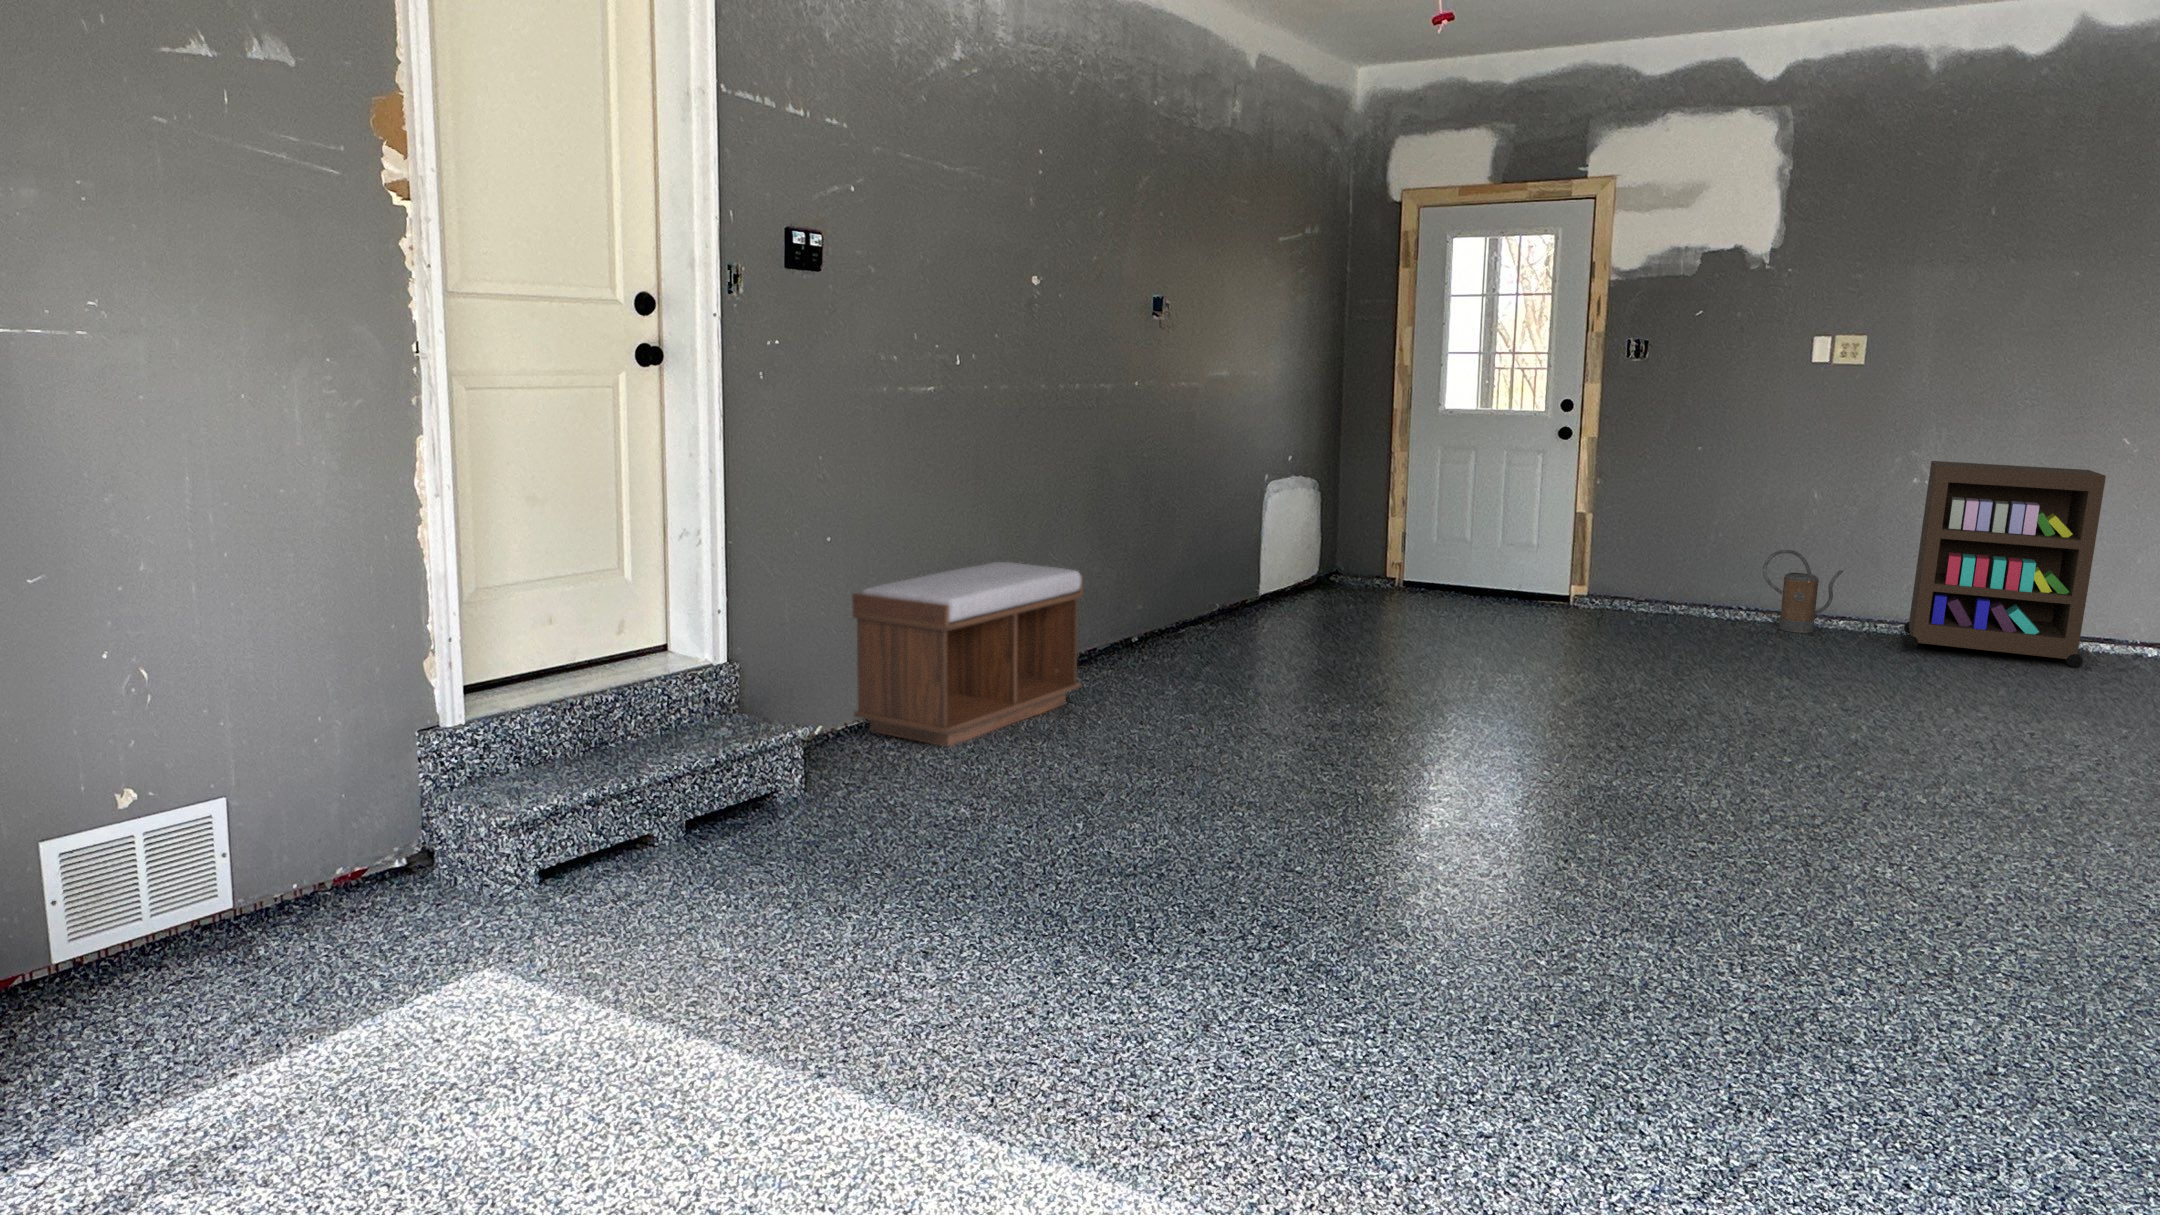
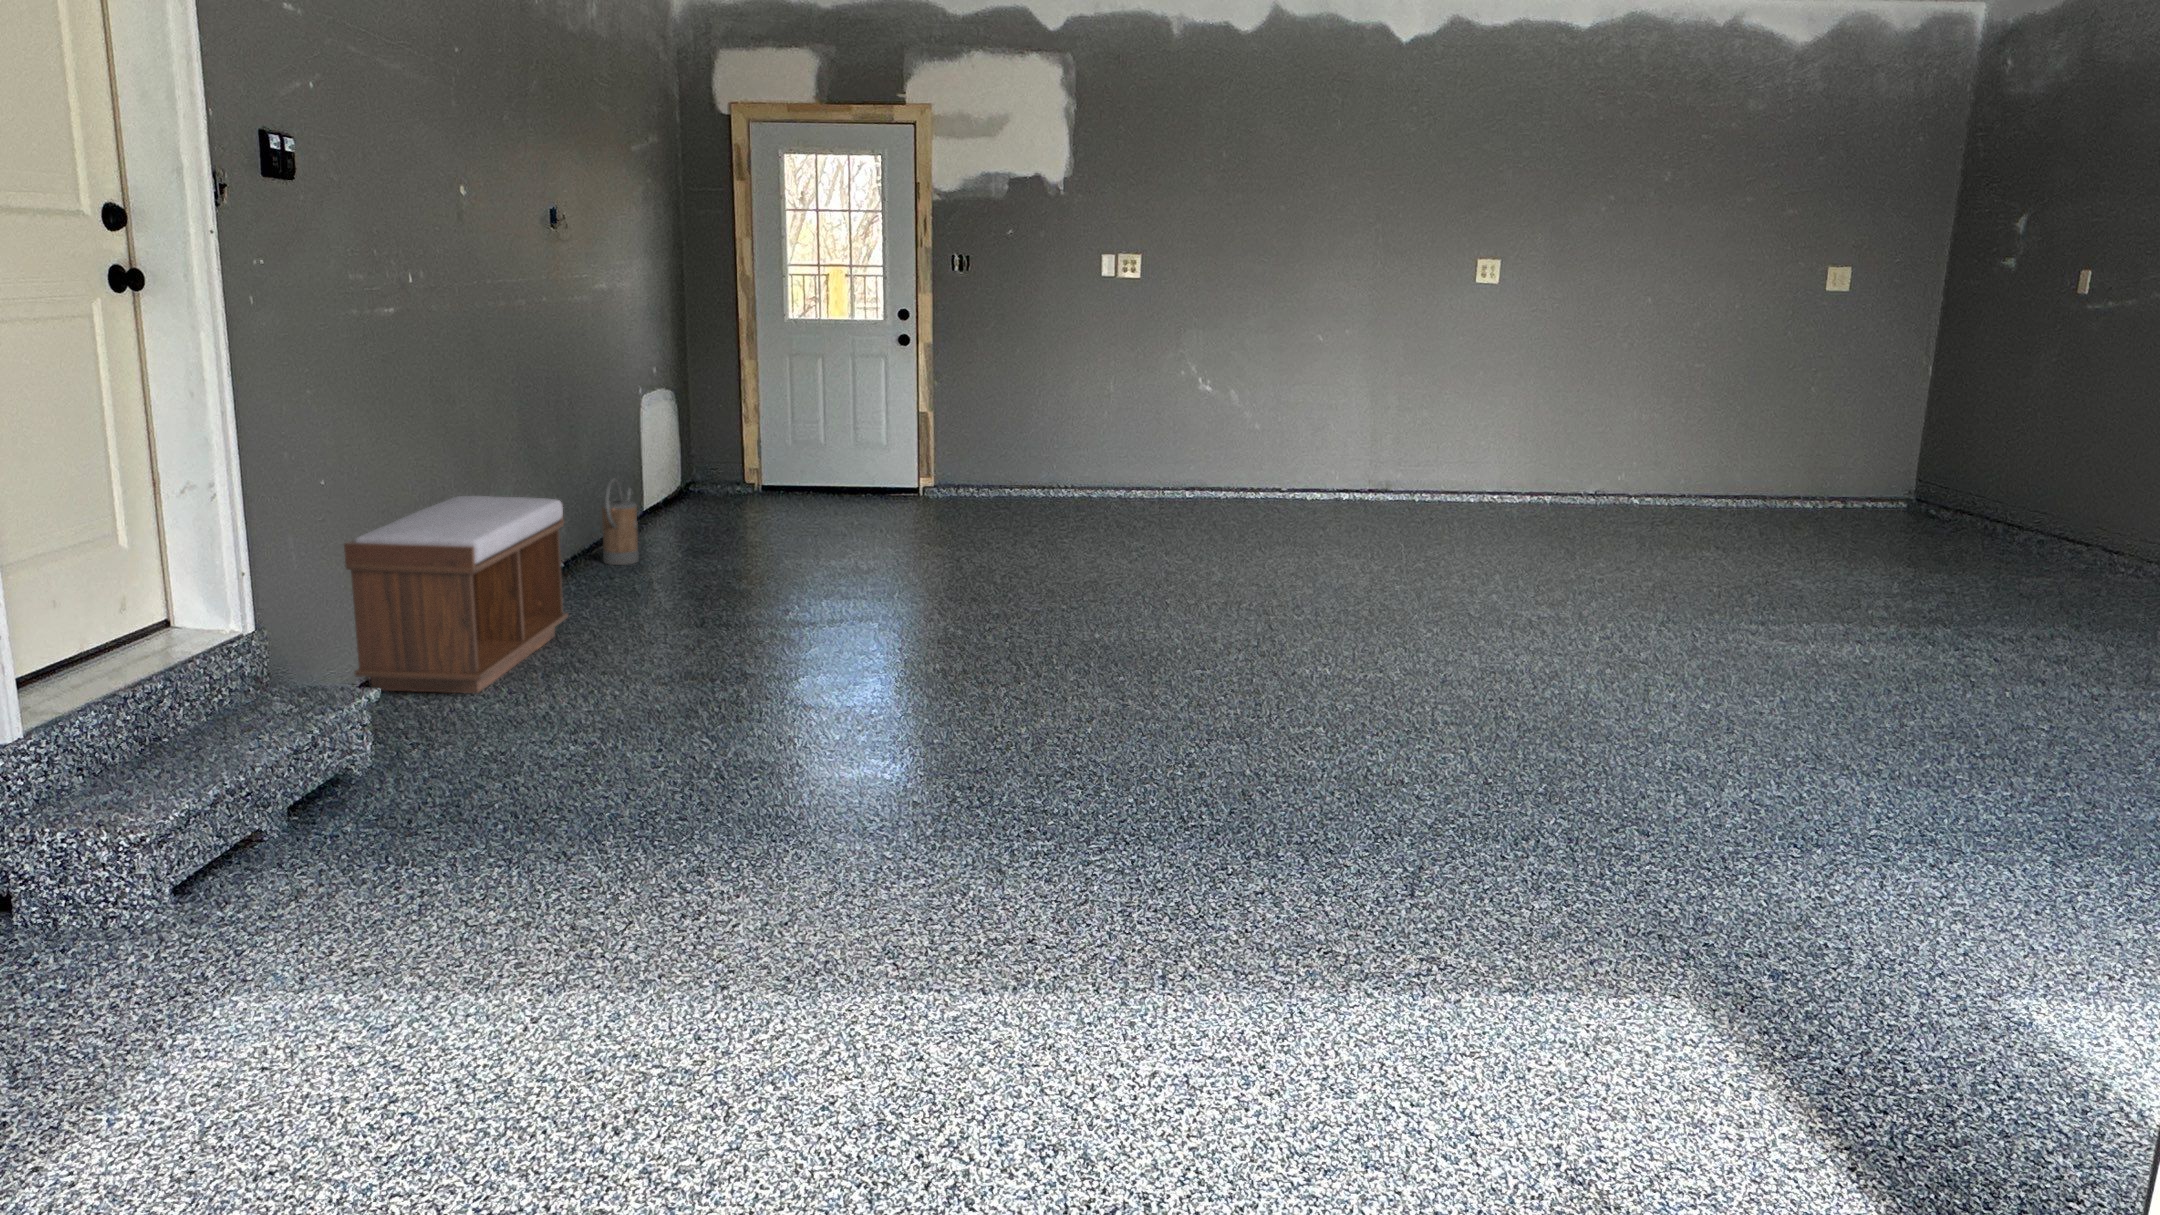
storage cabinet: present [1902,461,2106,668] -> none [1184,357,1321,516]
watering can: present [1763,550,1843,633] -> present [602,478,639,565]

